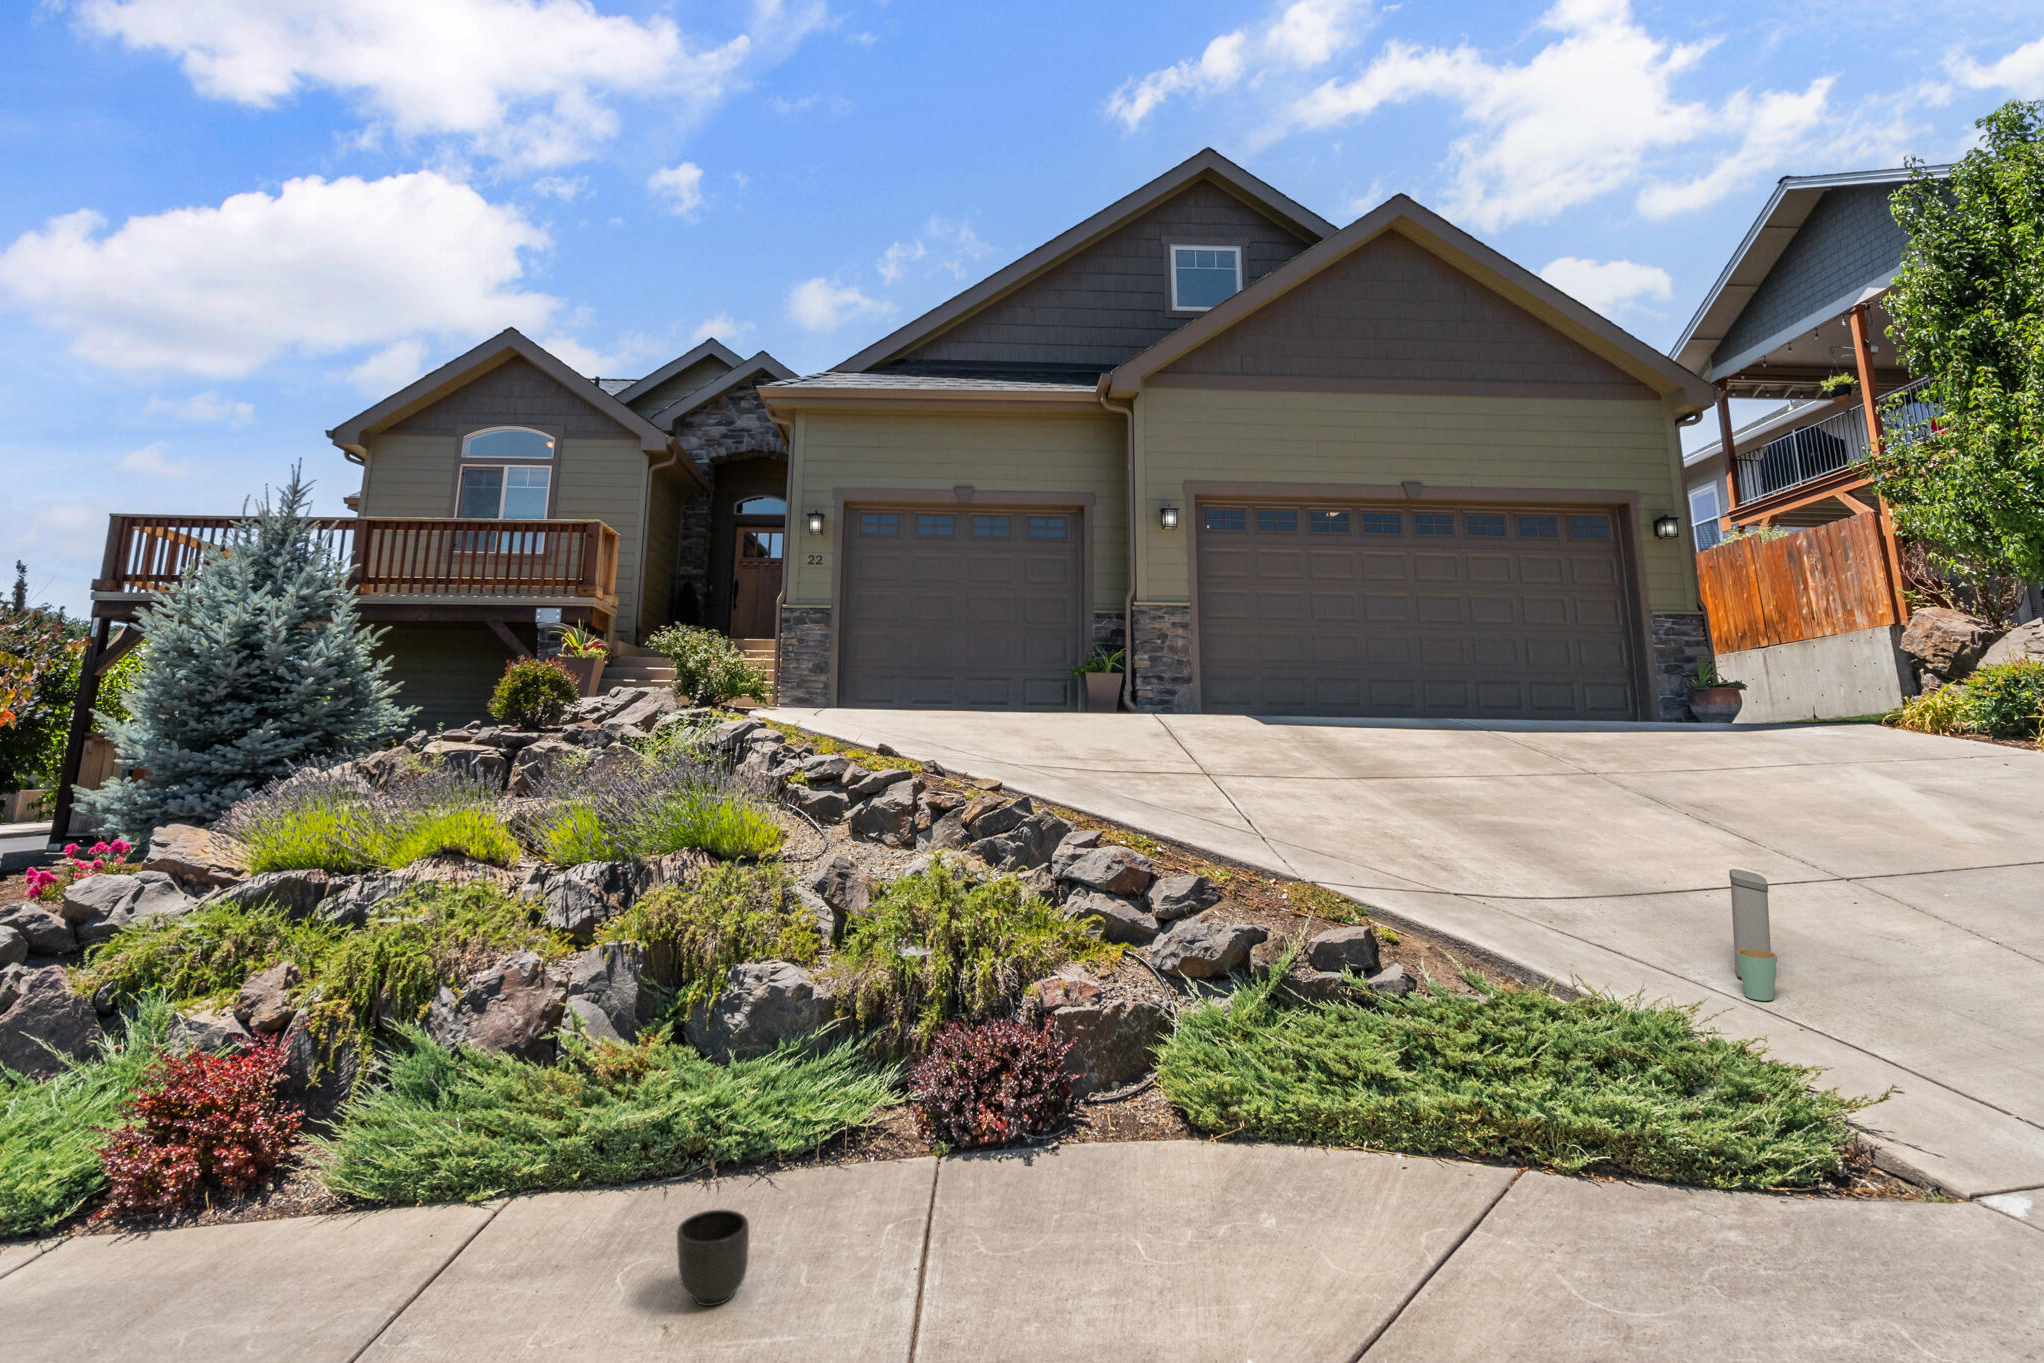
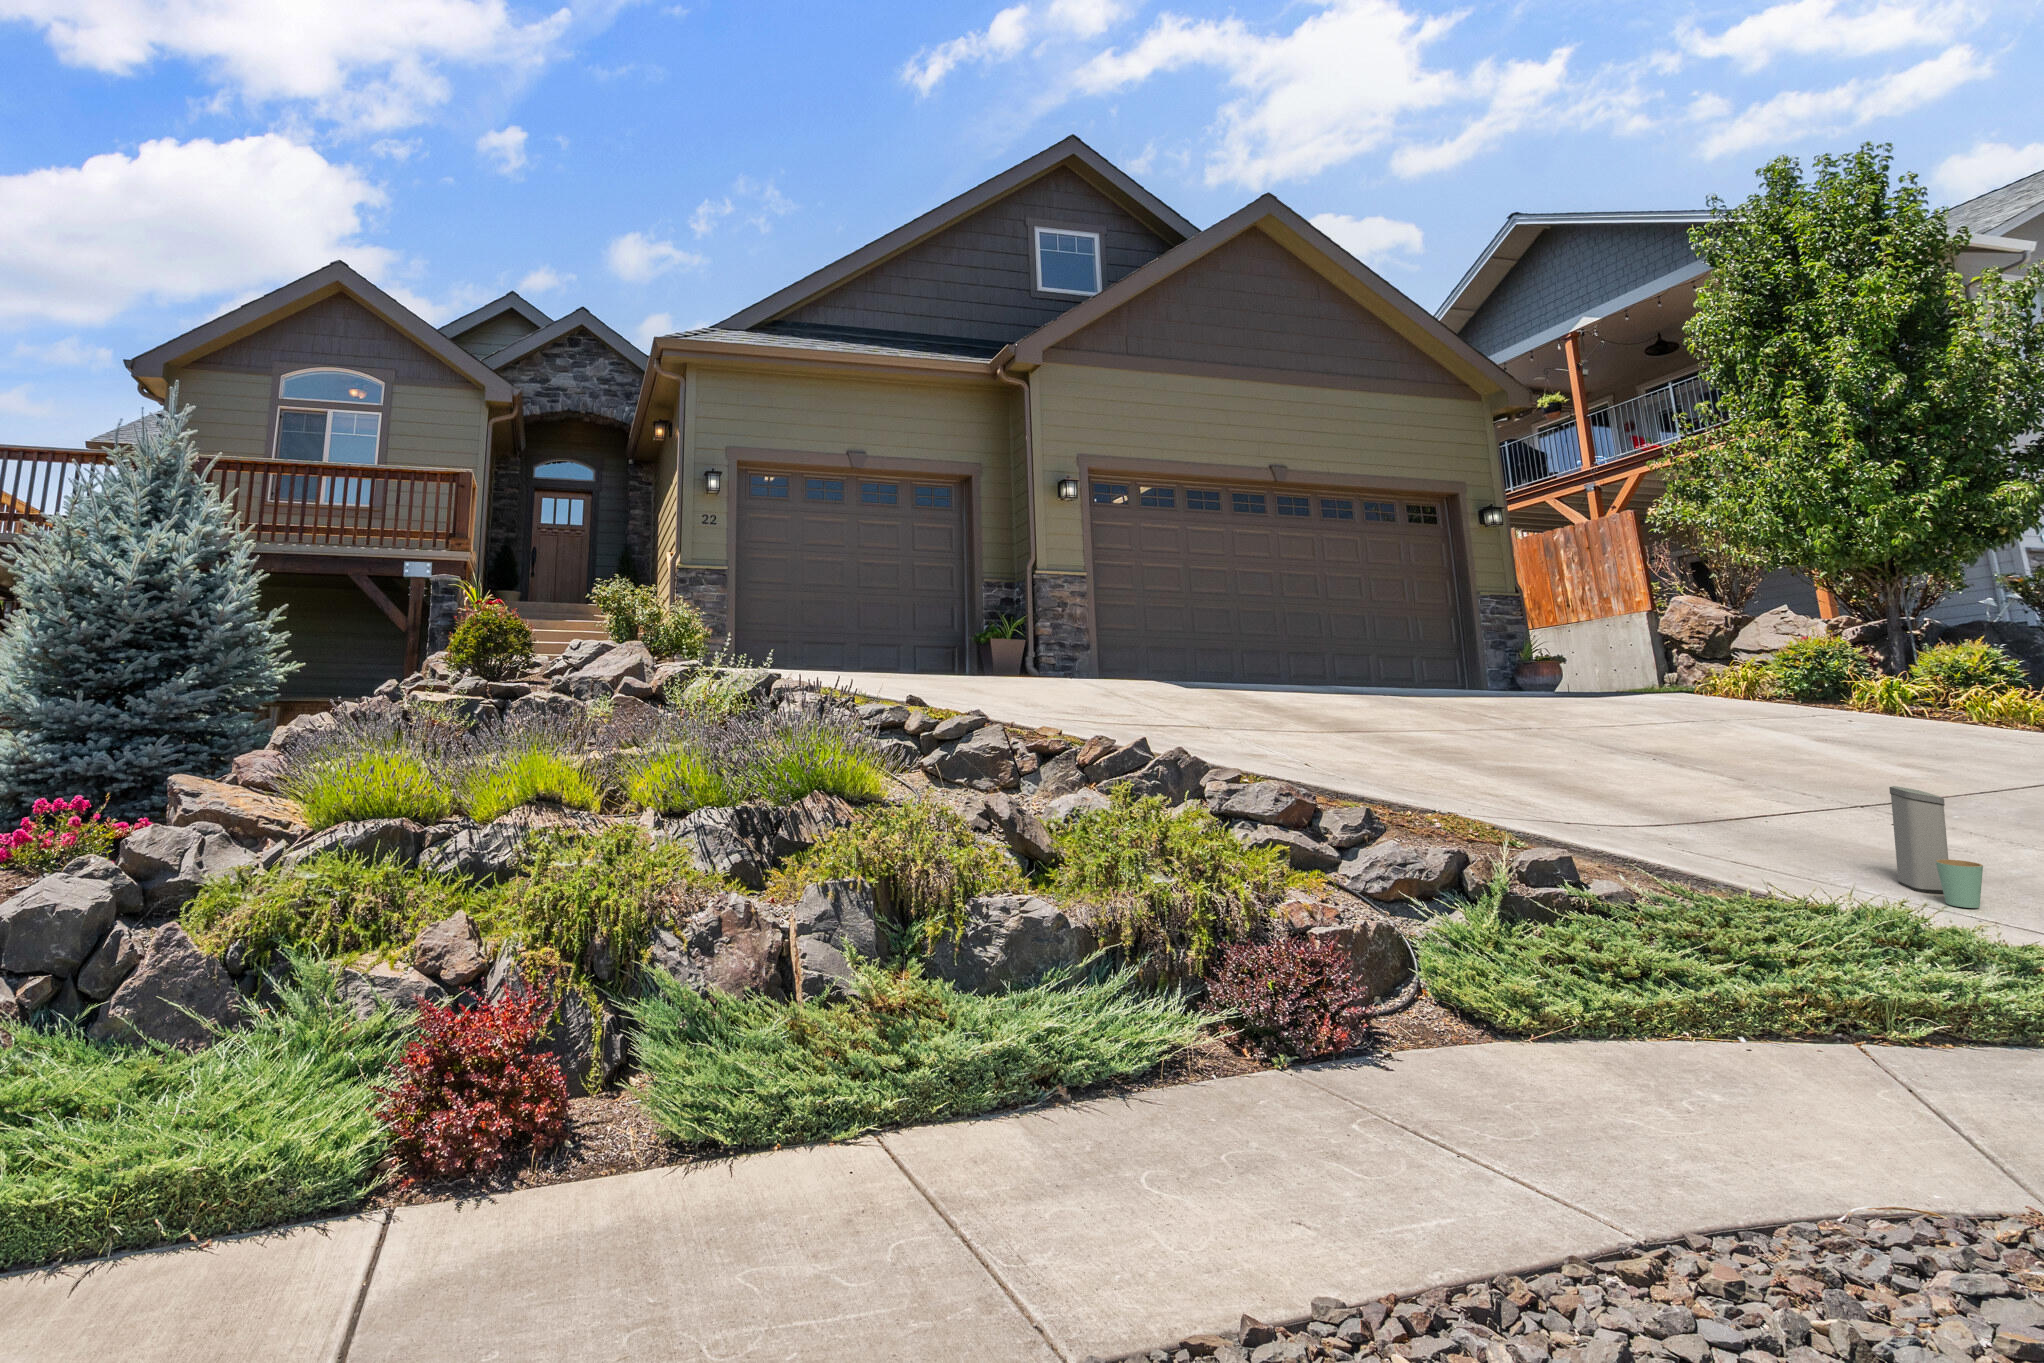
planter: present [677,1210,749,1306] -> none [1201,1141,1286,1249]

